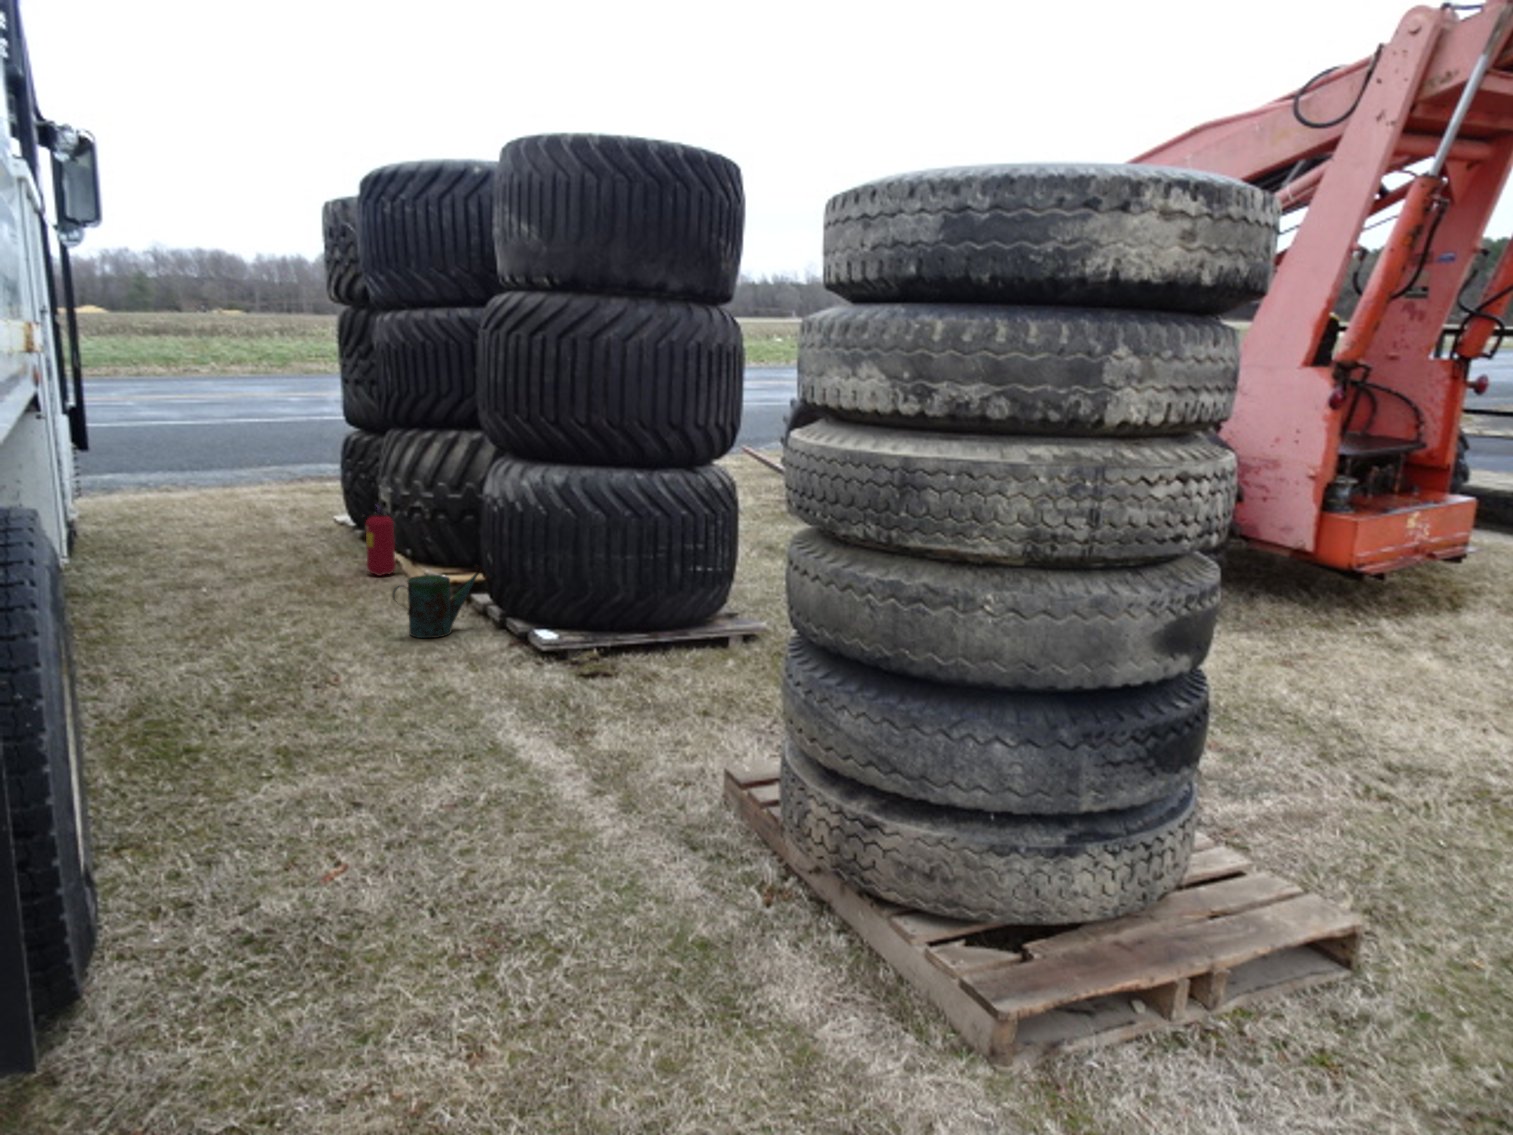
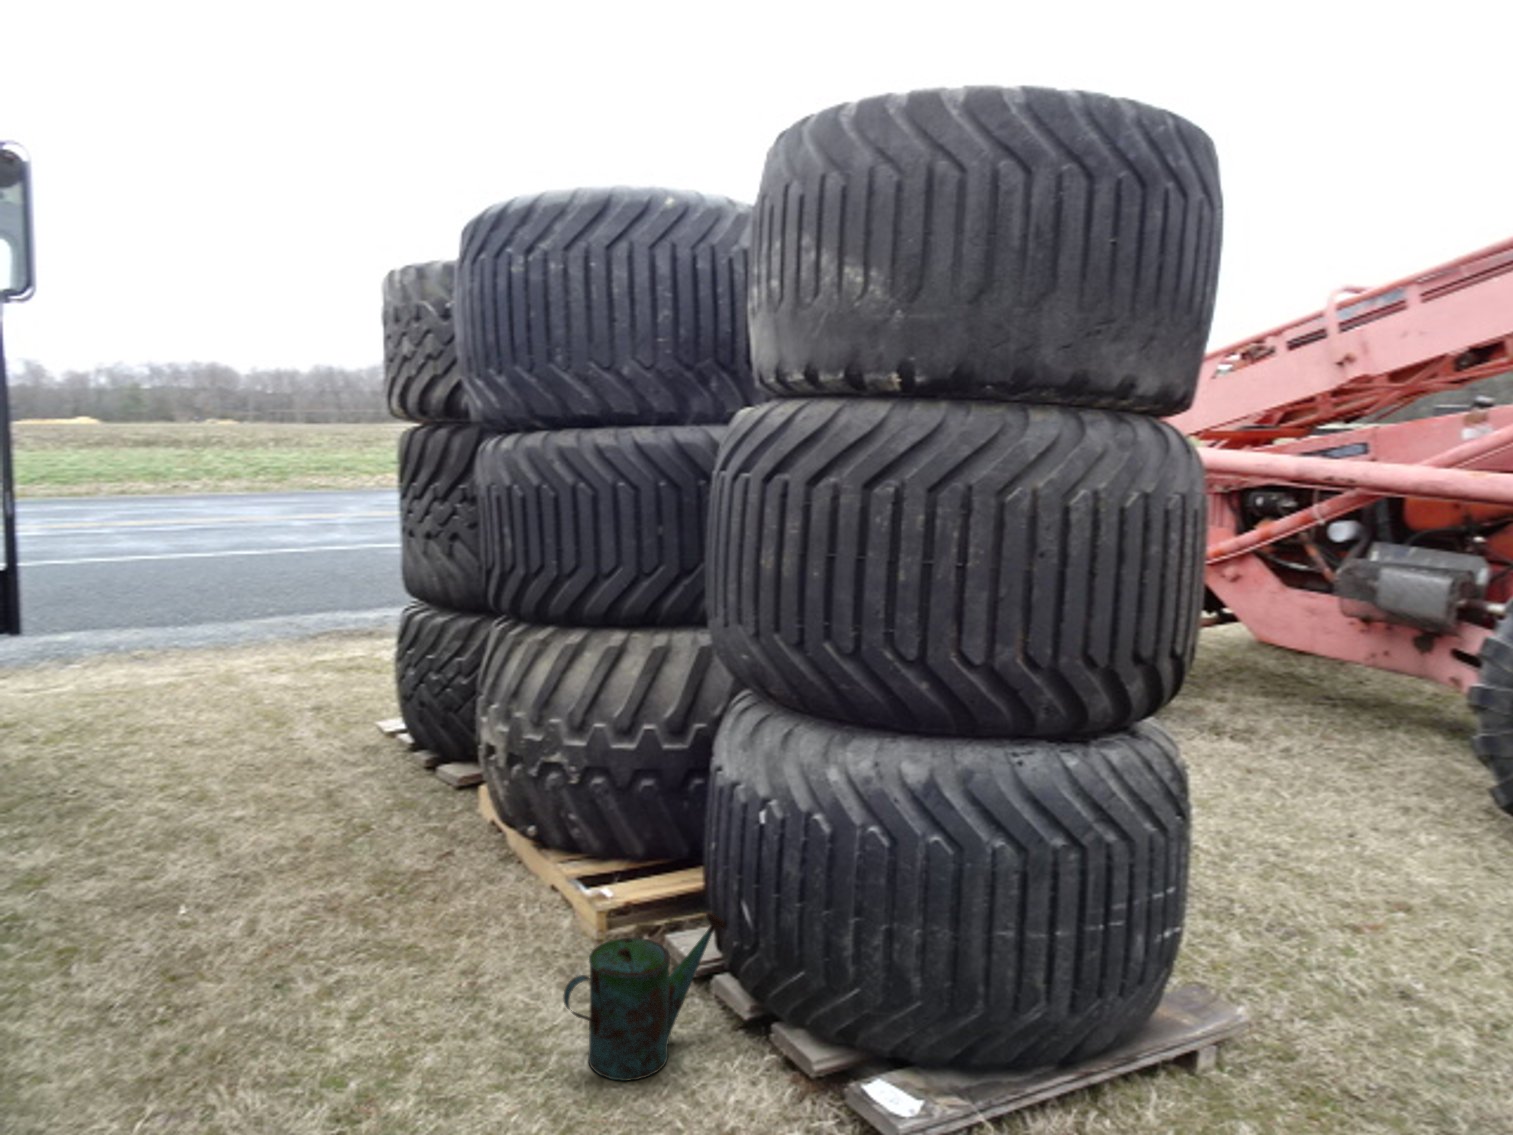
fire extinguisher: present [363,488,396,576] -> none [457,721,508,870]

